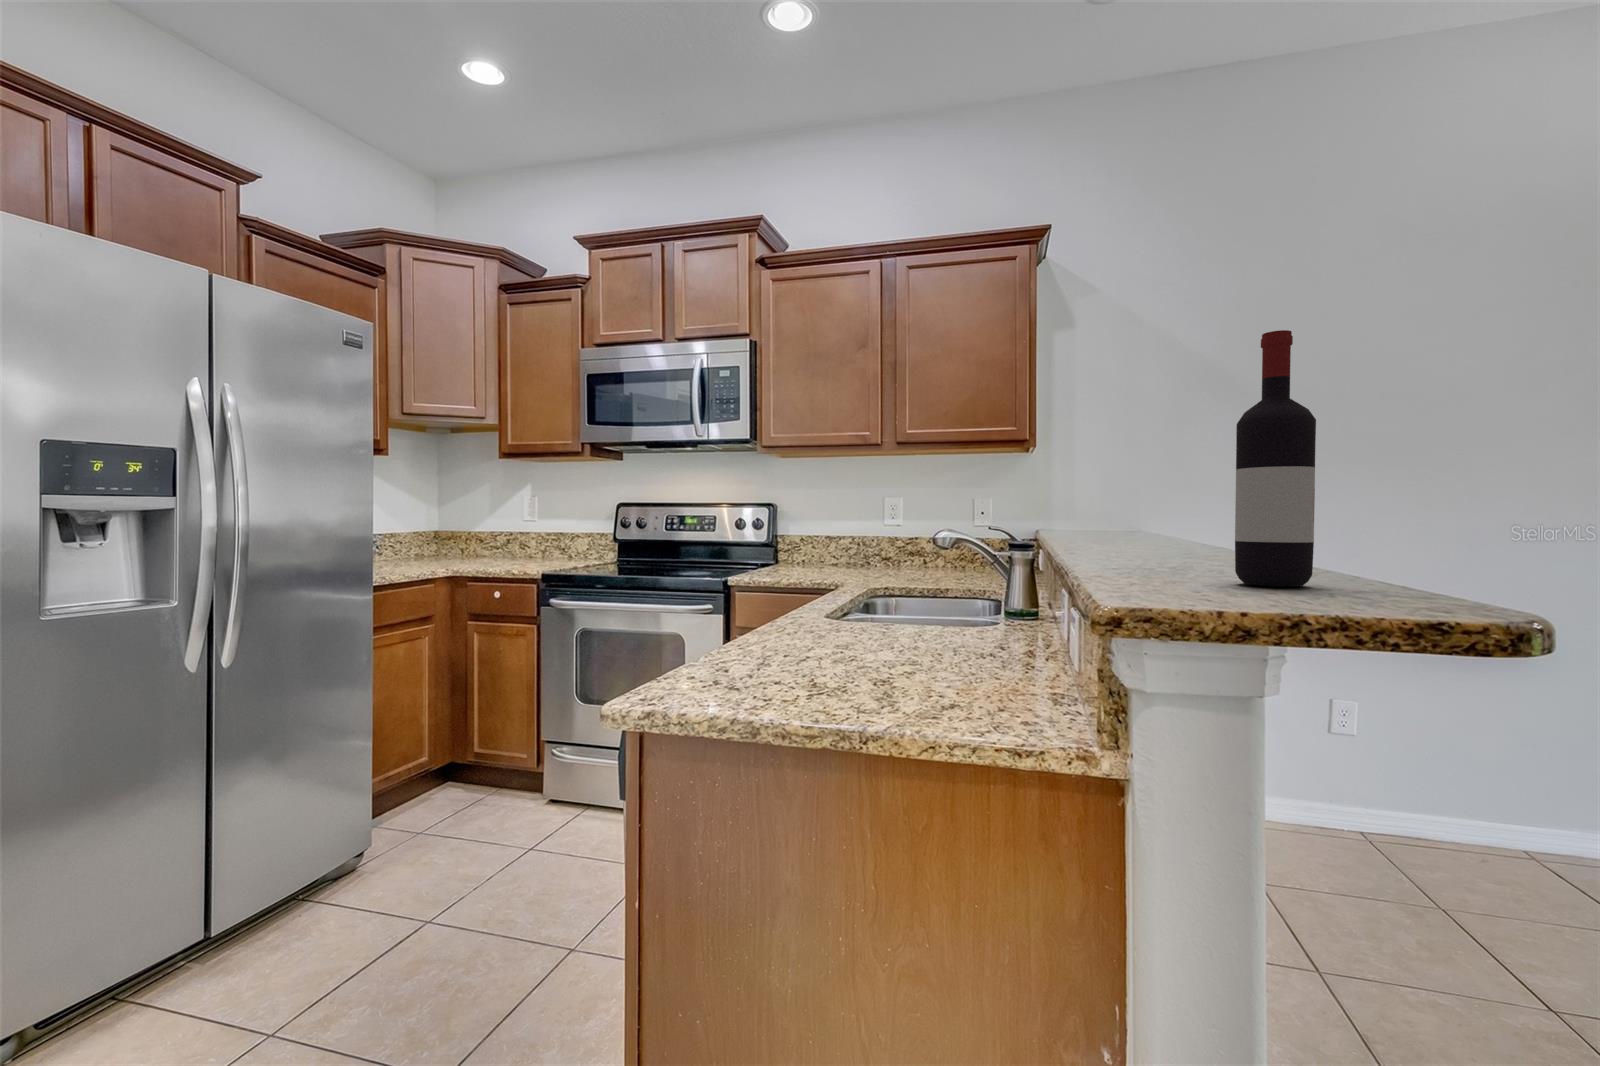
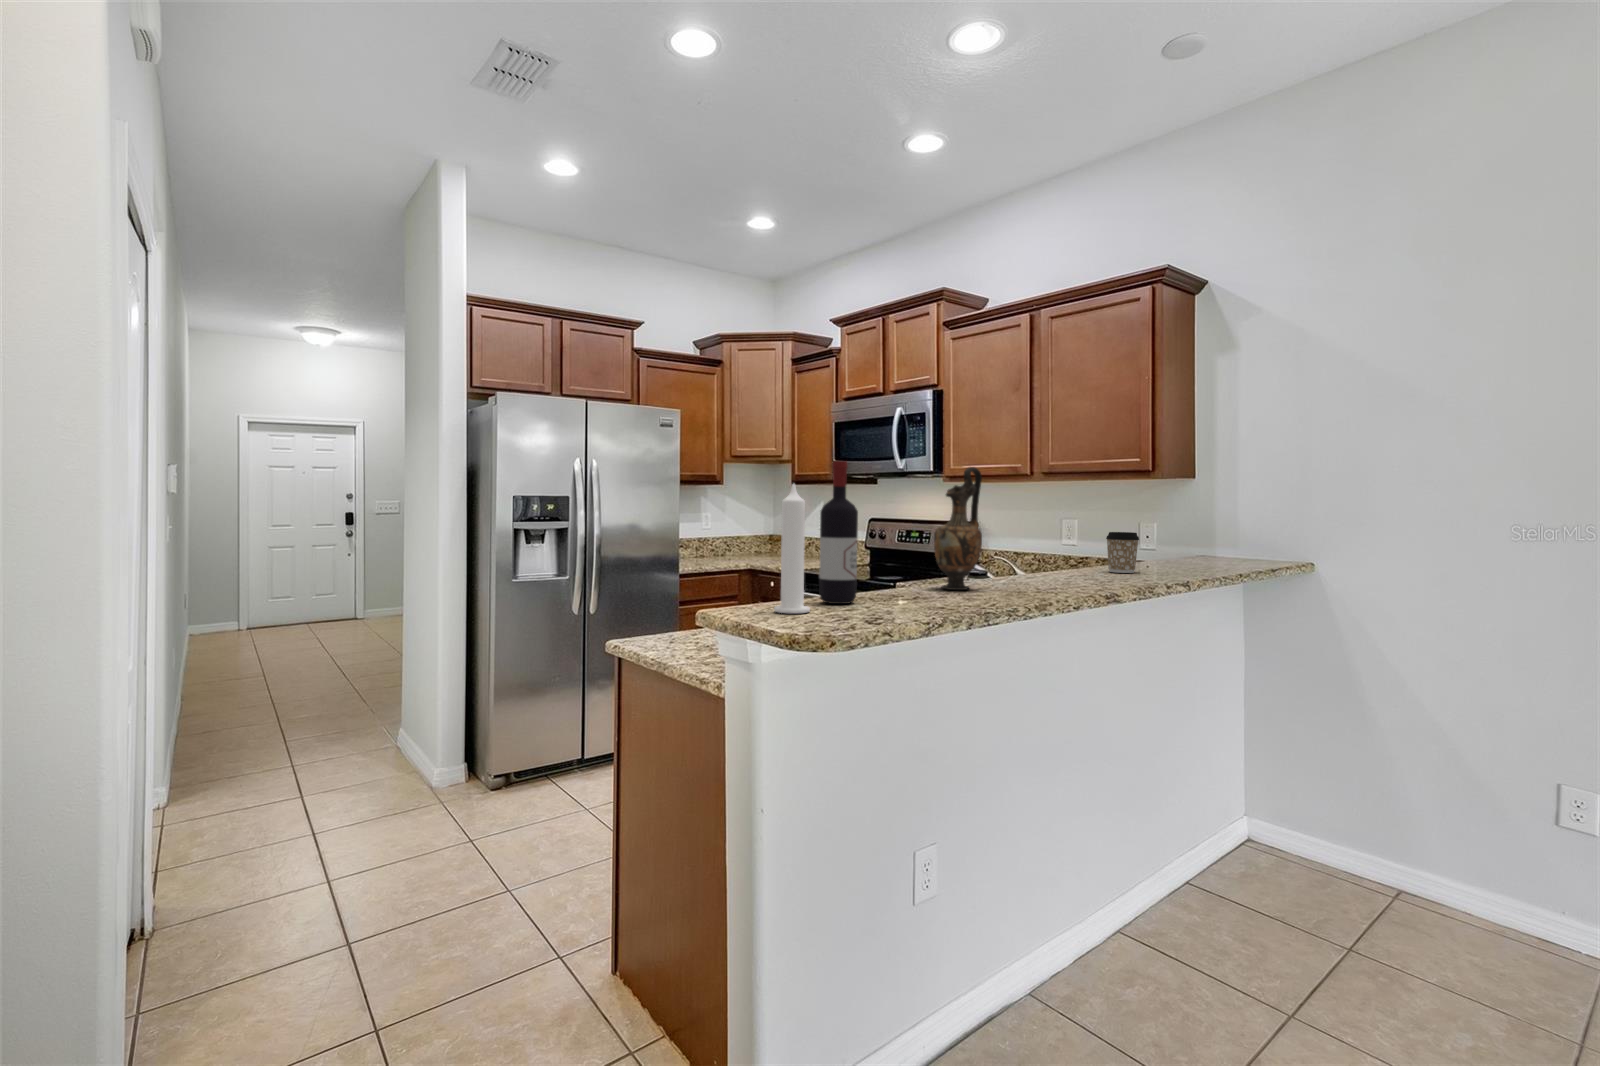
candle: none [1336,345,1428,605] -> present [774,484,810,614]
vase: none [1151,389,1229,562] -> present [934,467,982,590]
coffee cup: none [1112,496,1150,542] -> present [1106,532,1139,573]

